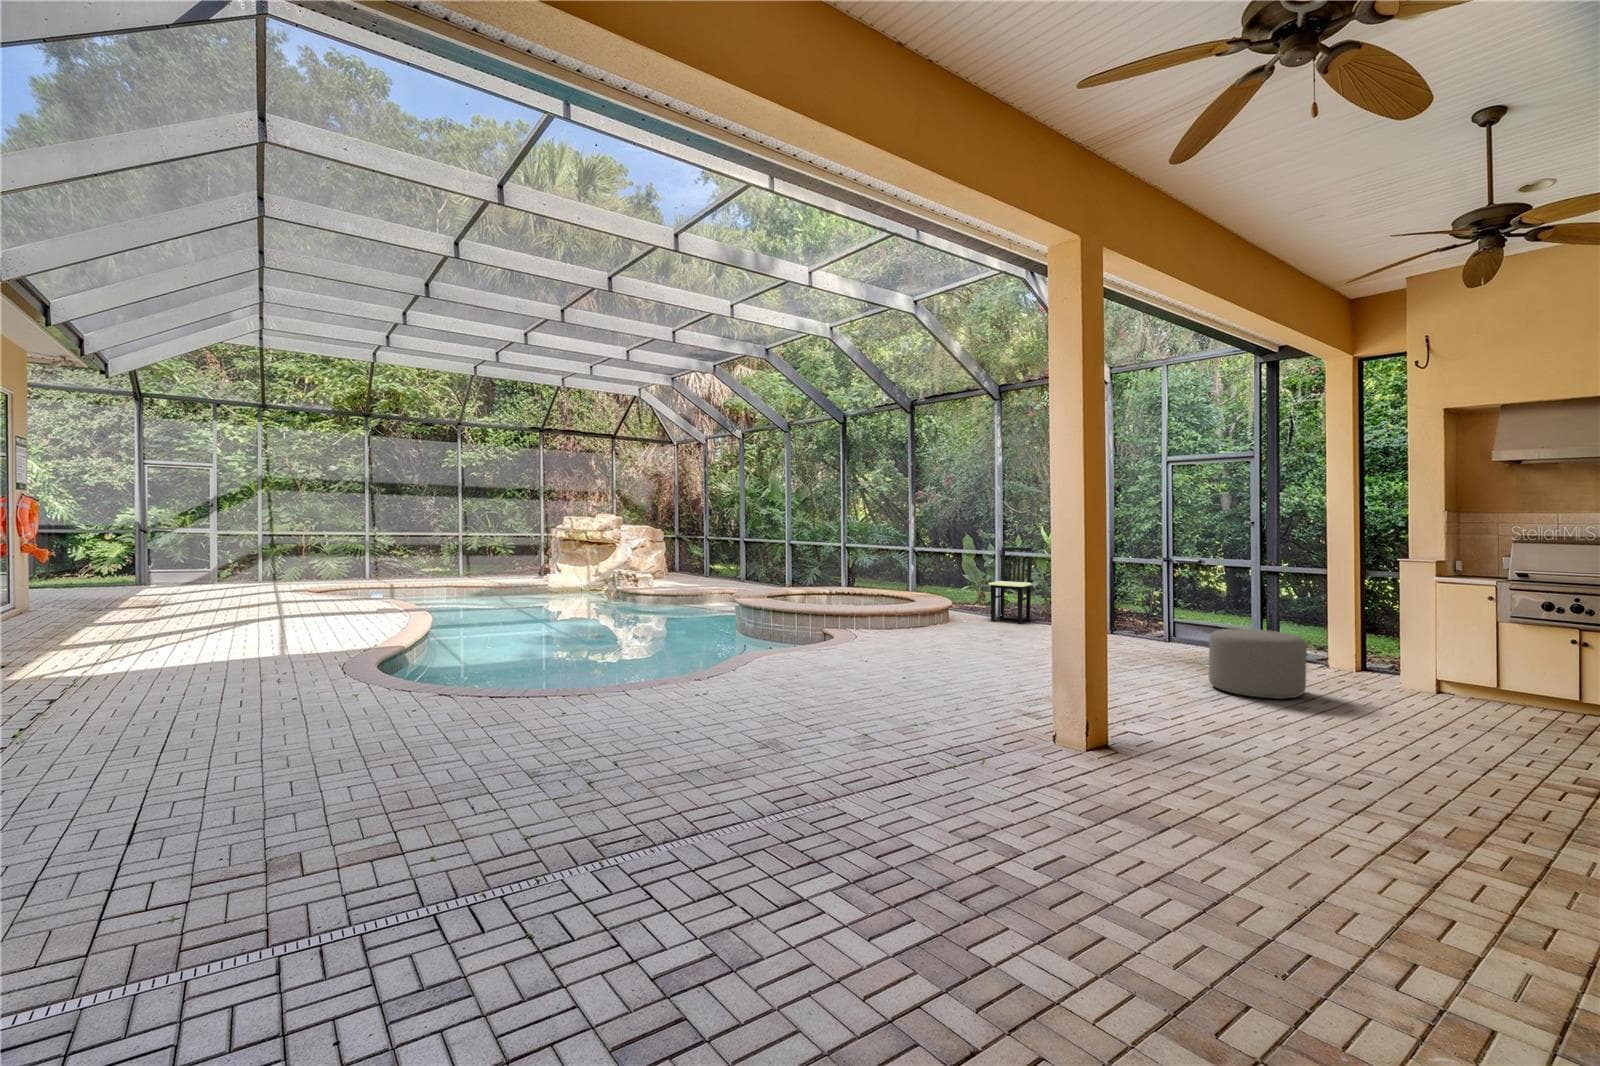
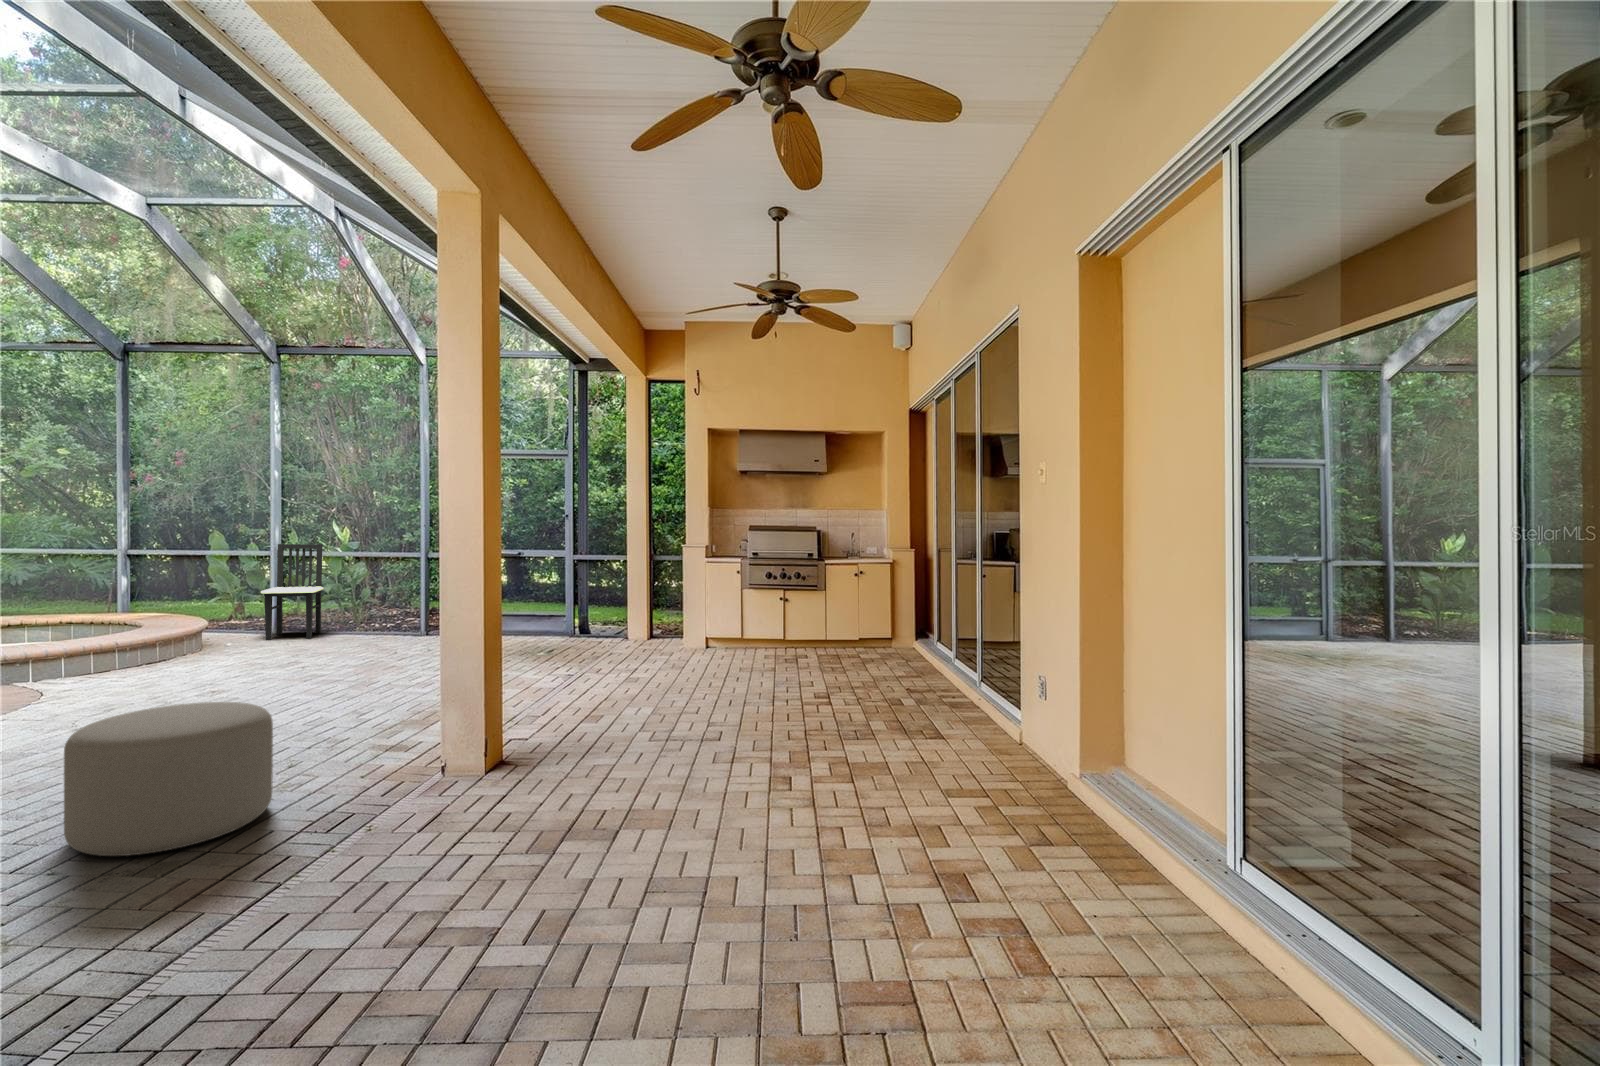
ottoman: present [1209,629,1307,699] -> present [64,702,273,856]

